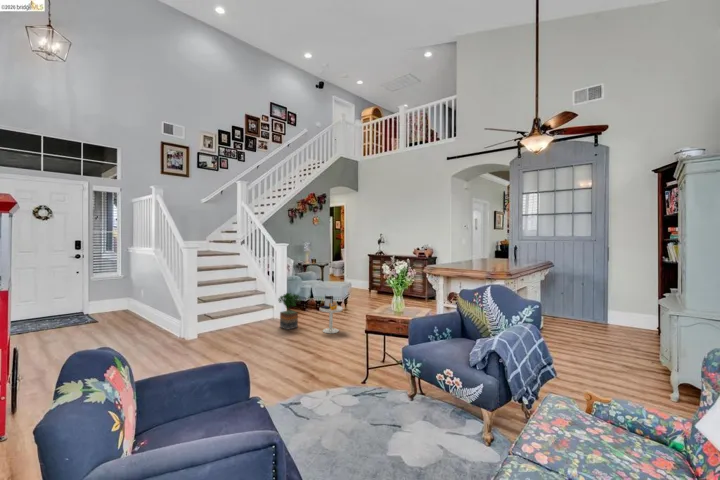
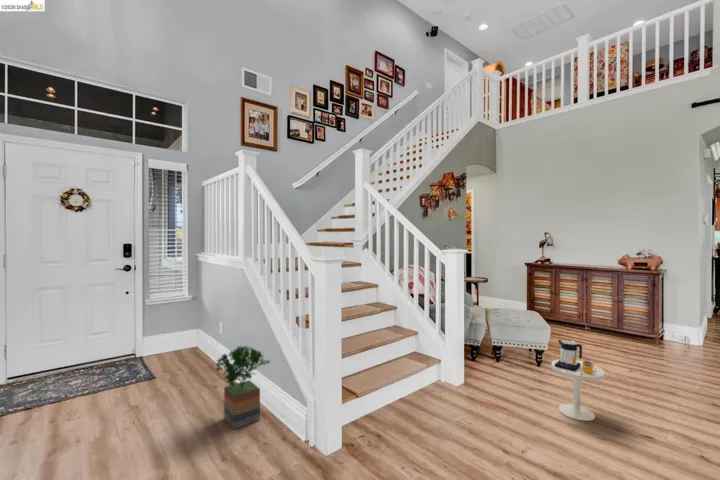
potted tree: present [279,293,301,330] -> present [216,346,270,429]

